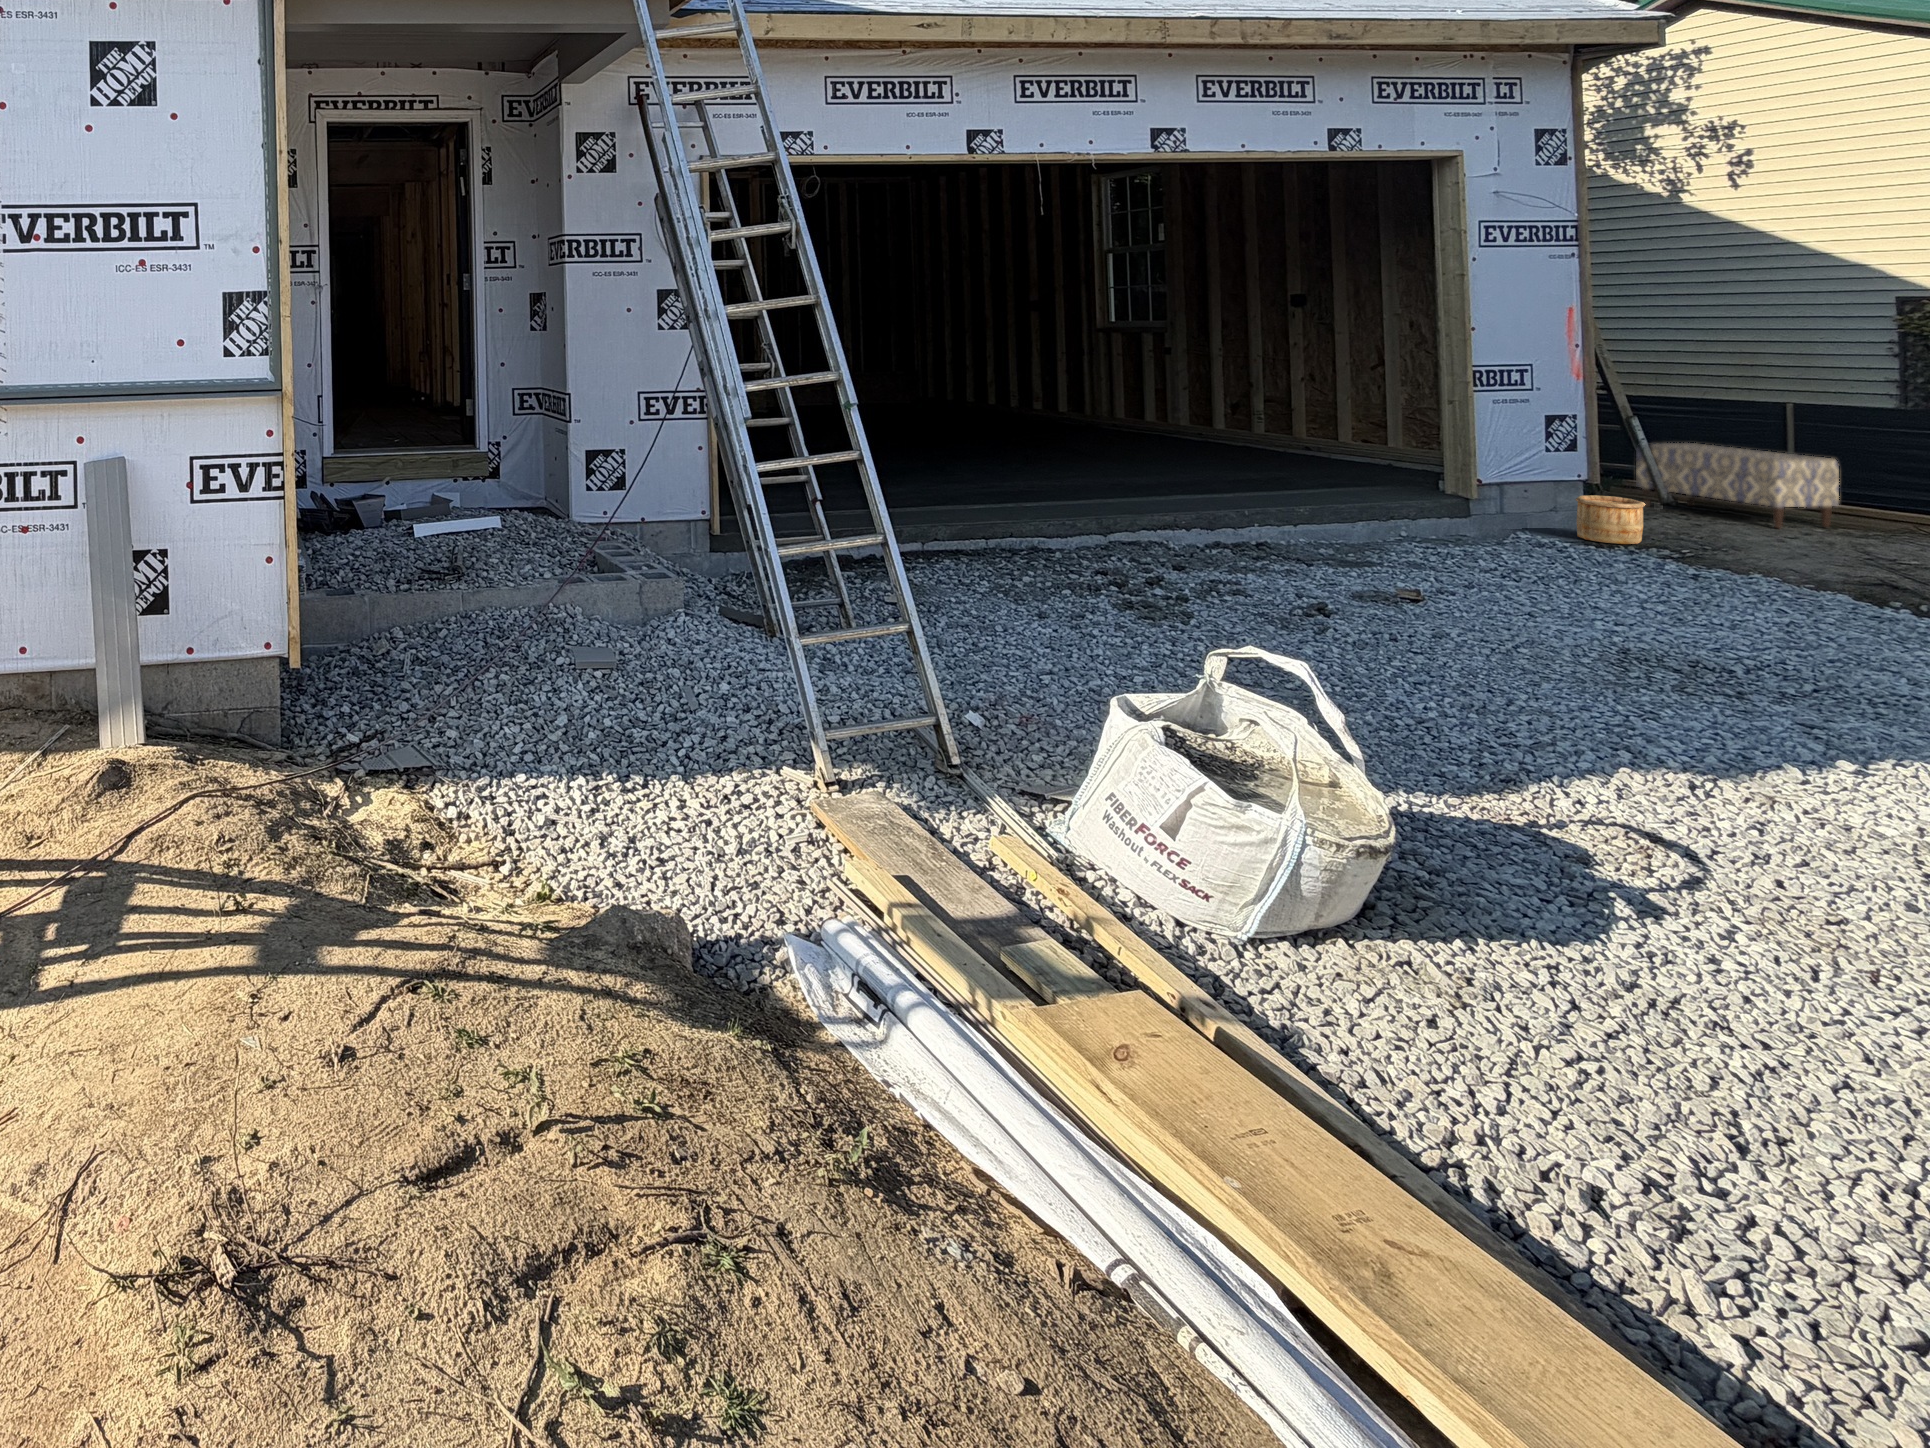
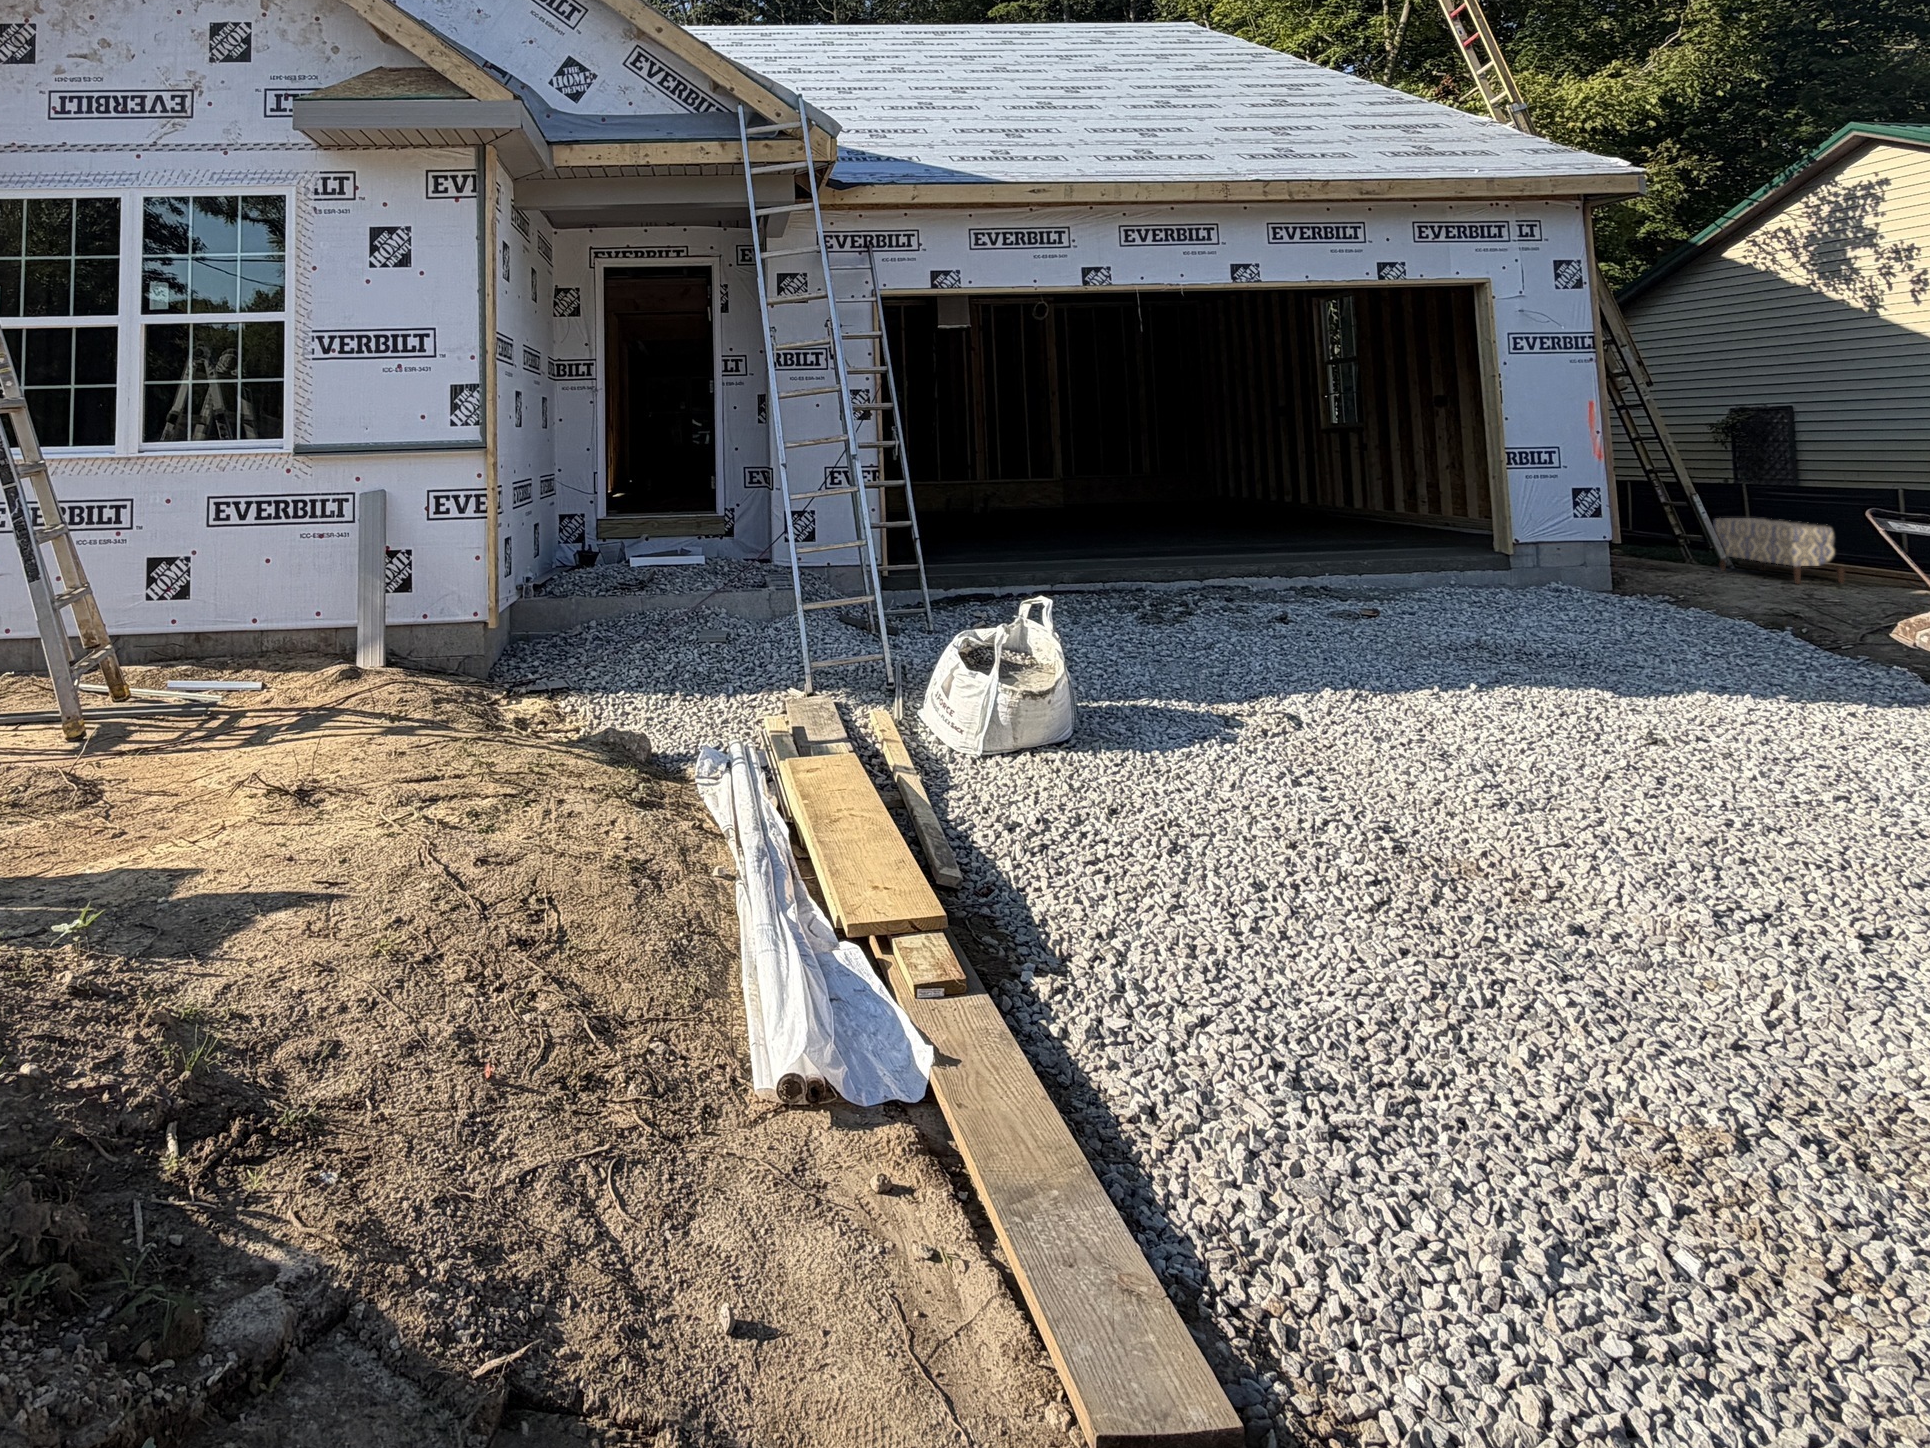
wooden bucket: present [1576,495,1646,544] -> none [1605,554,1655,591]

